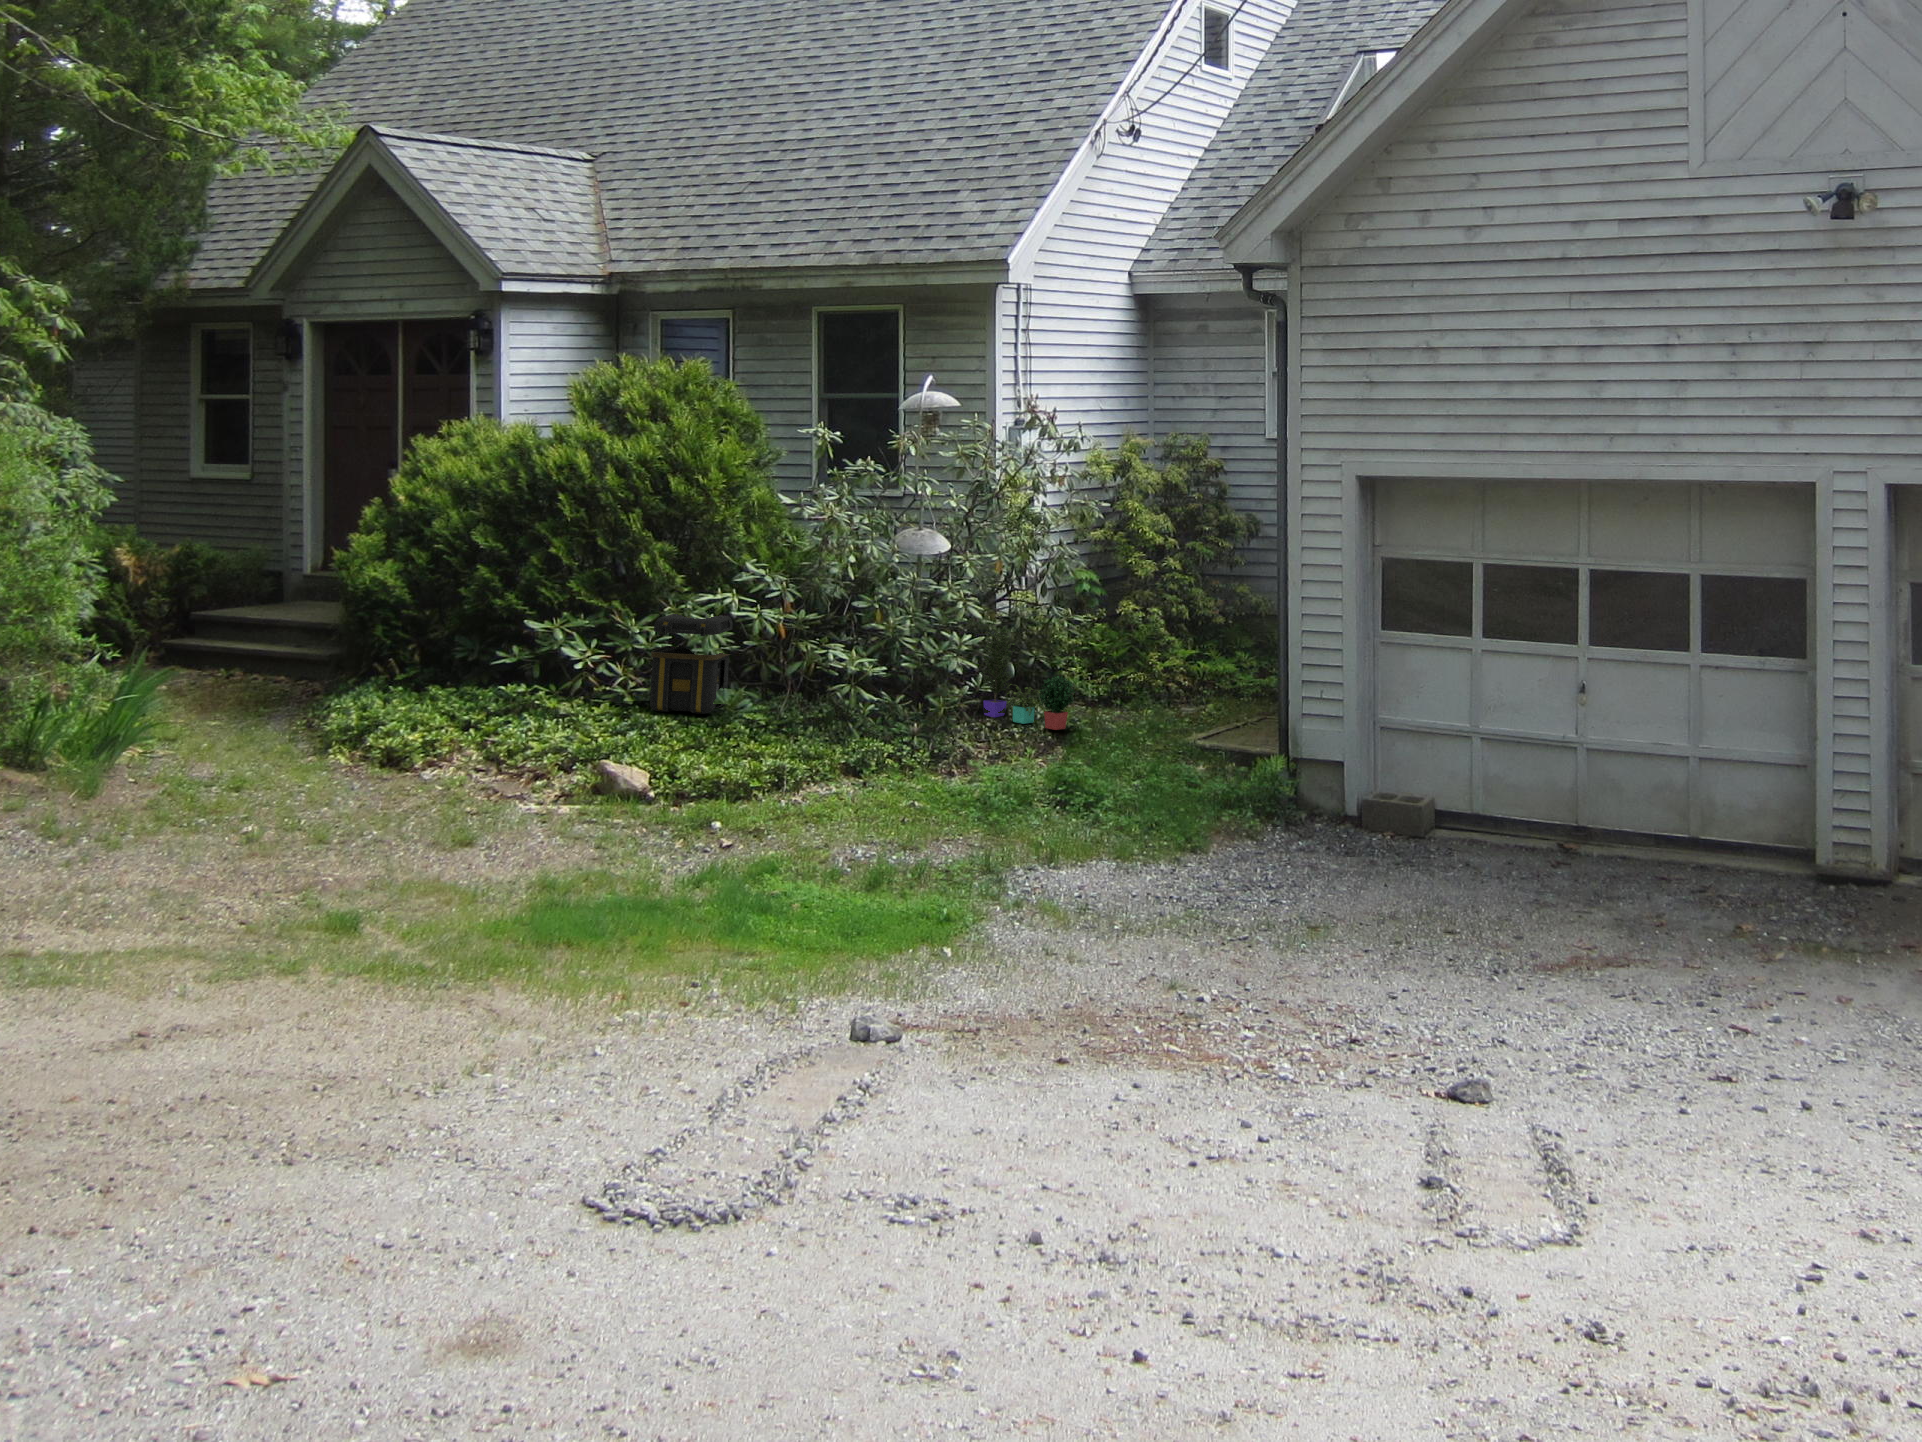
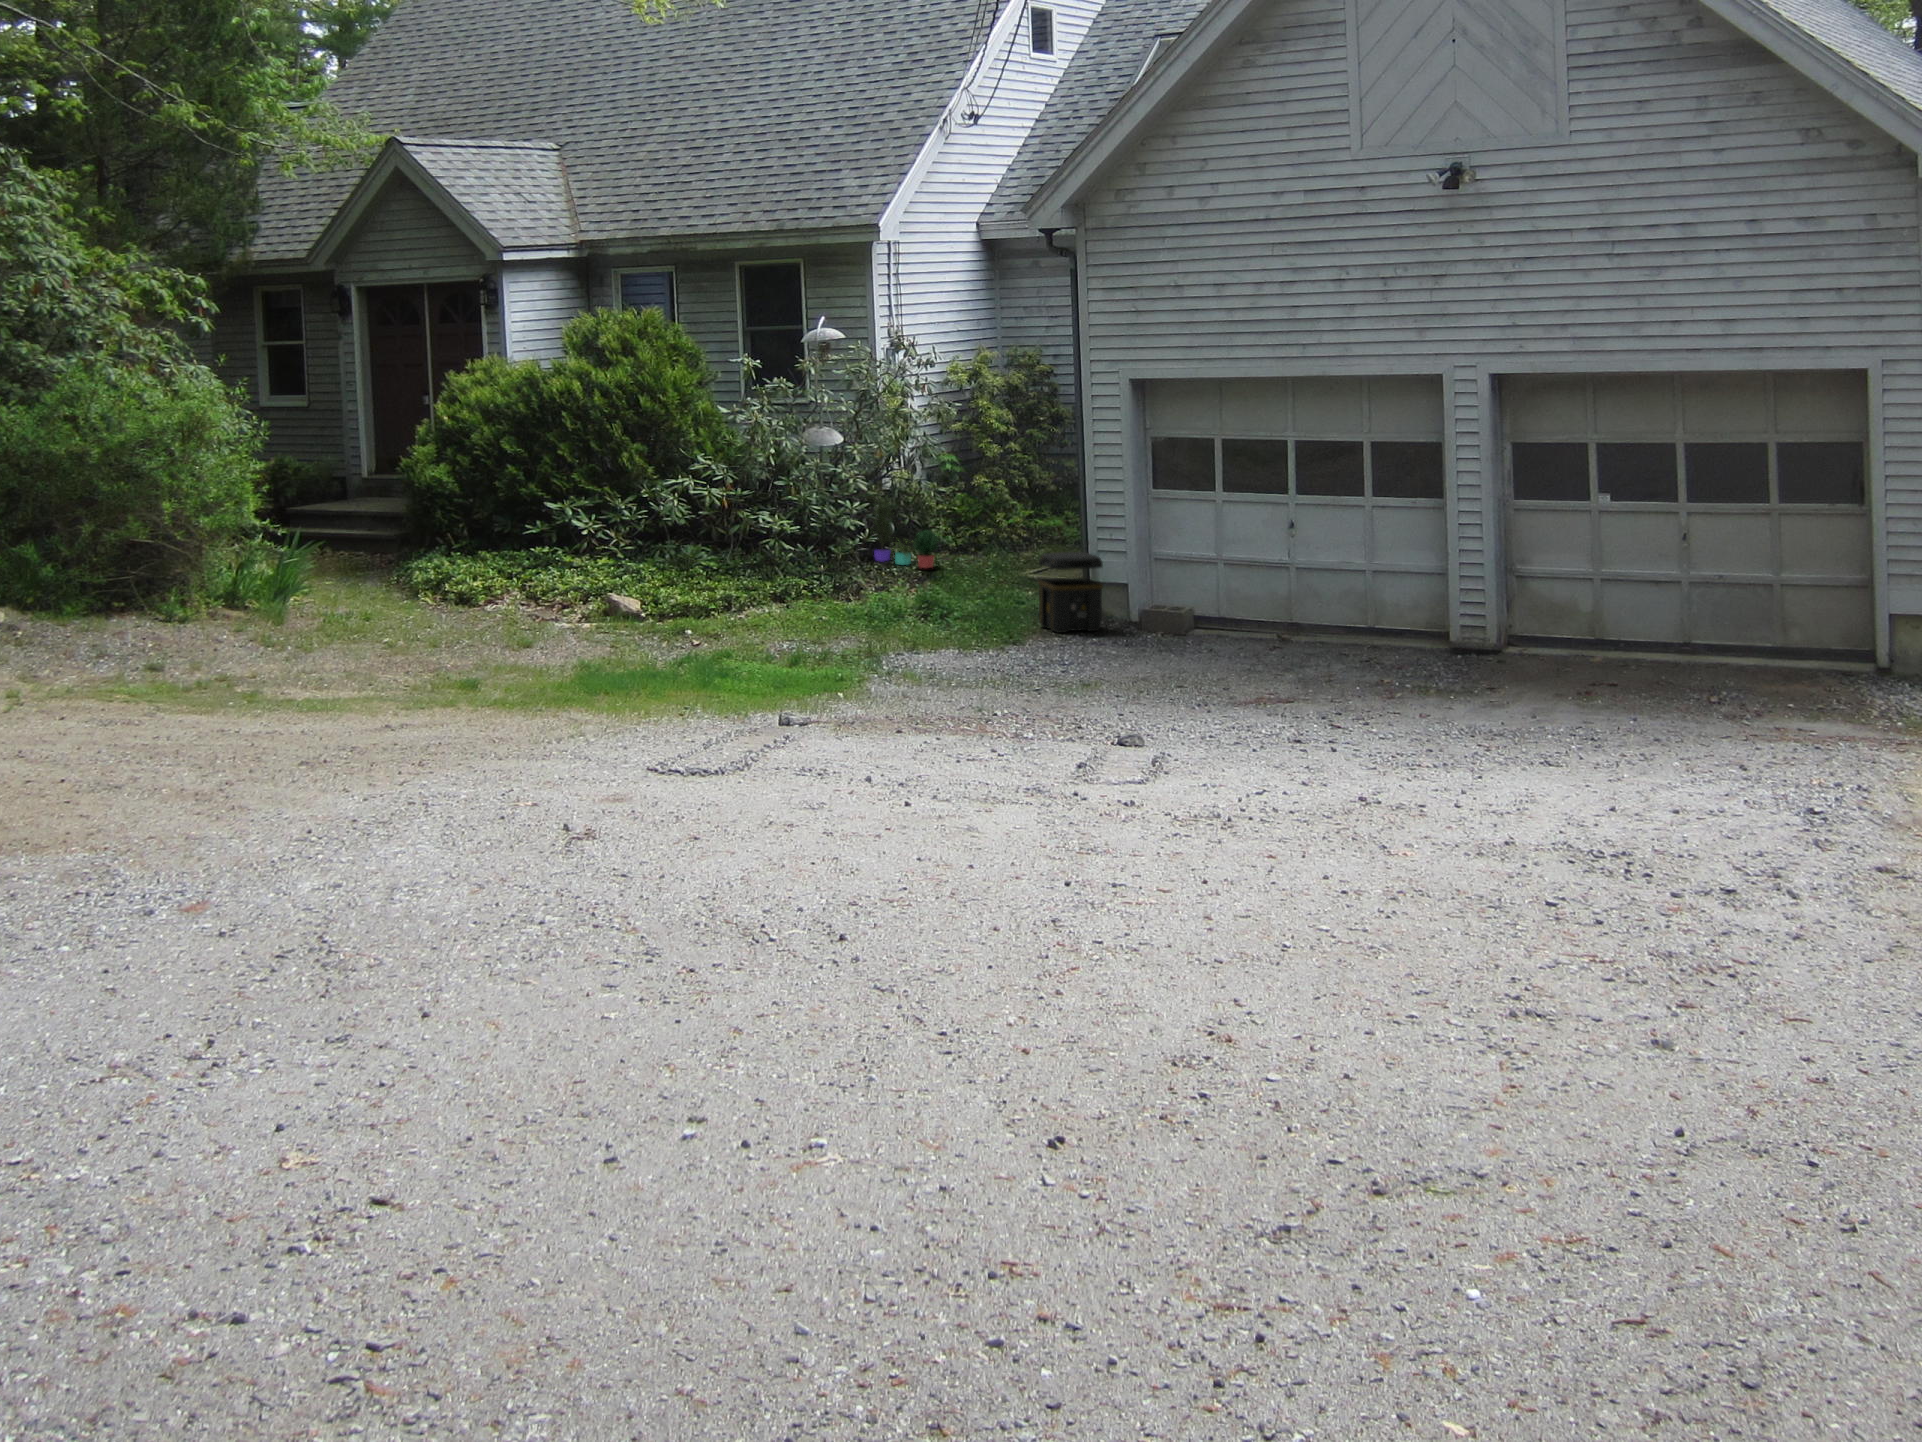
toolbox: present [650,614,733,714] -> present [1038,552,1103,633]

